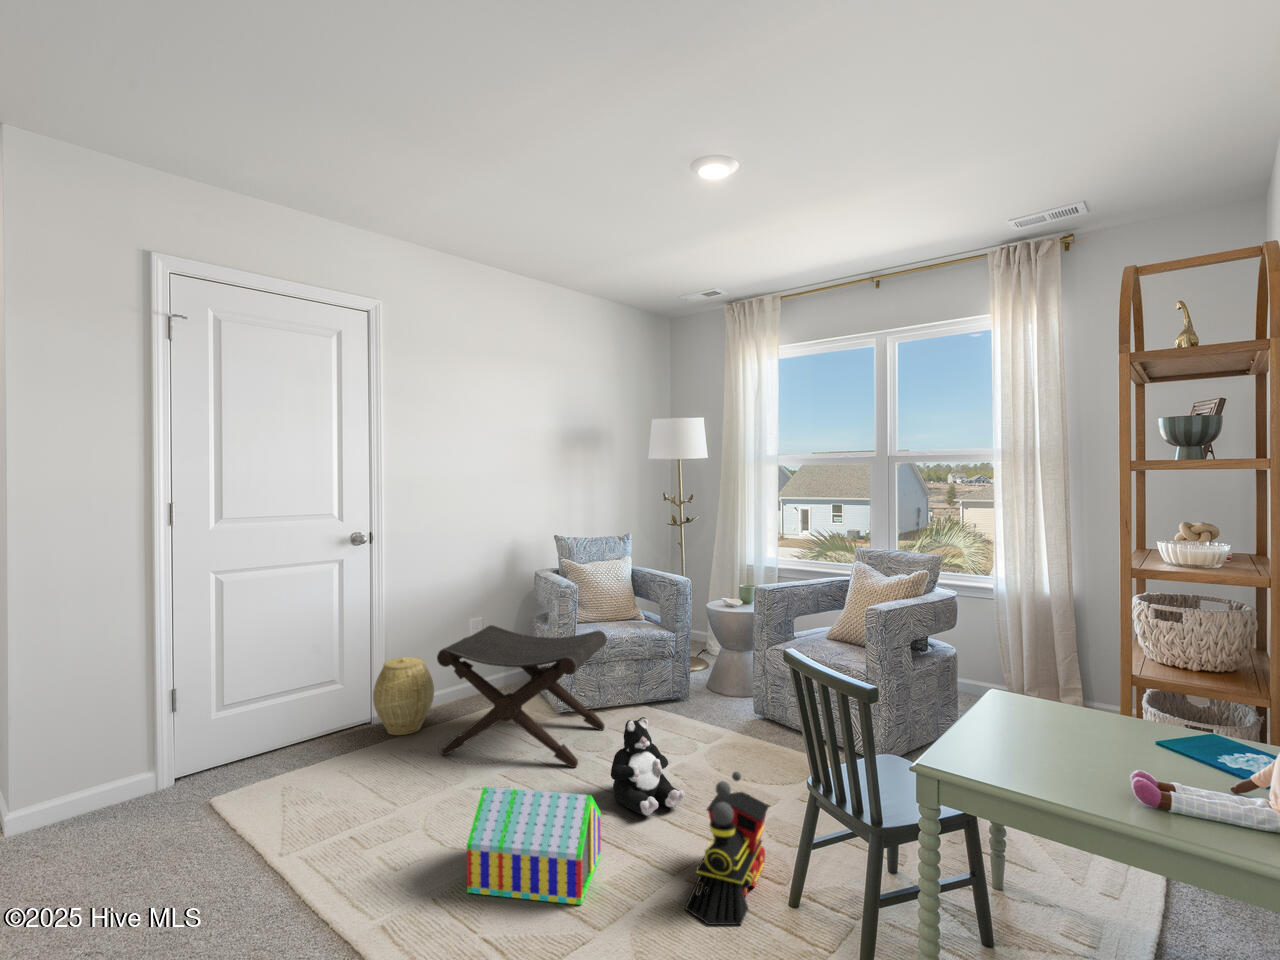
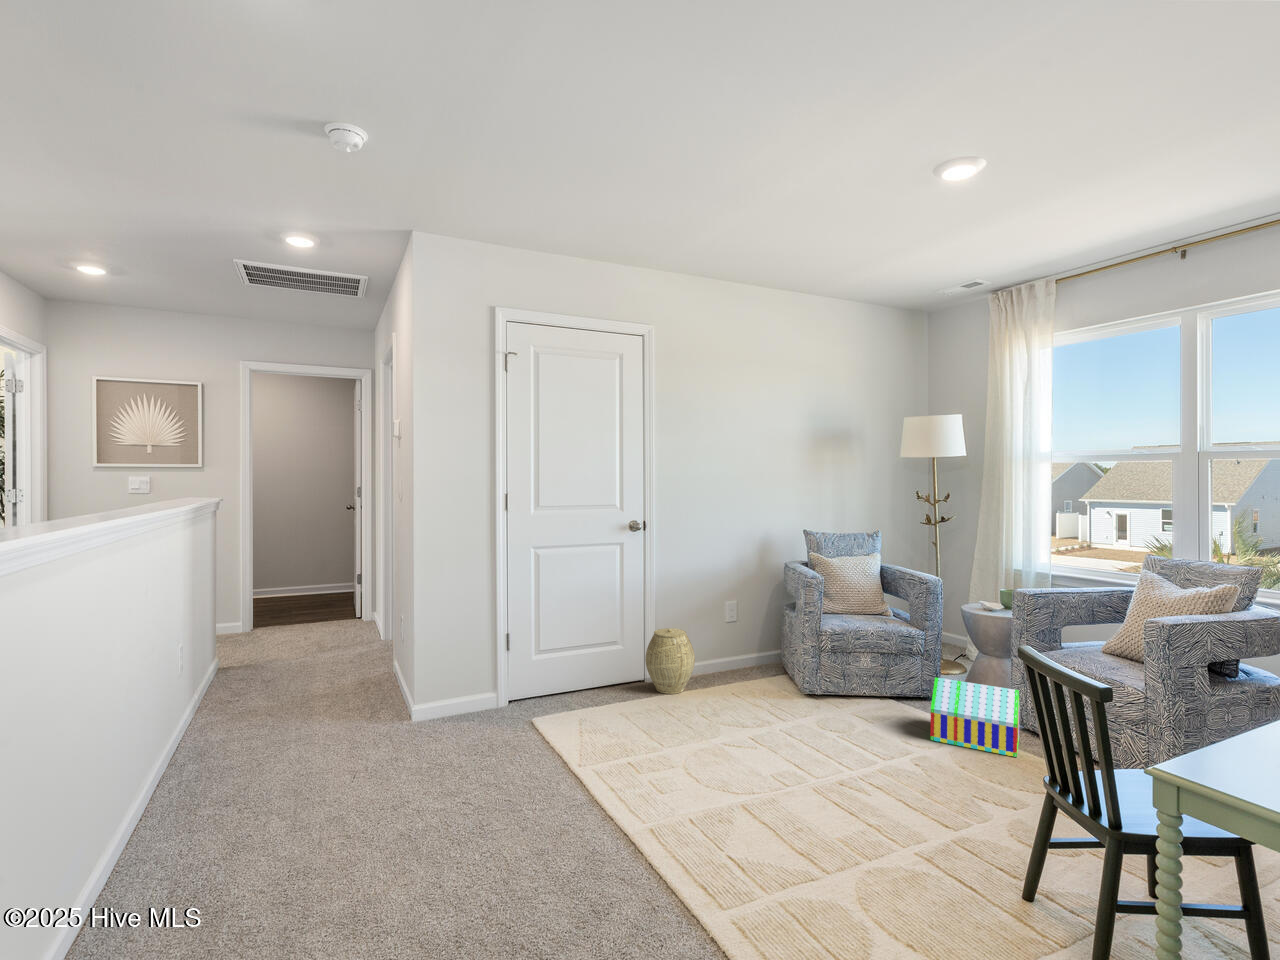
footstool: present [437,625,607,767] -> none [697,607,852,742]
plush toy: present [611,717,685,815] -> none [849,703,922,793]
toy train: present [685,771,769,925] -> none [913,761,1008,902]
toy house: present [467,787,601,905] -> present [930,677,1020,757]

